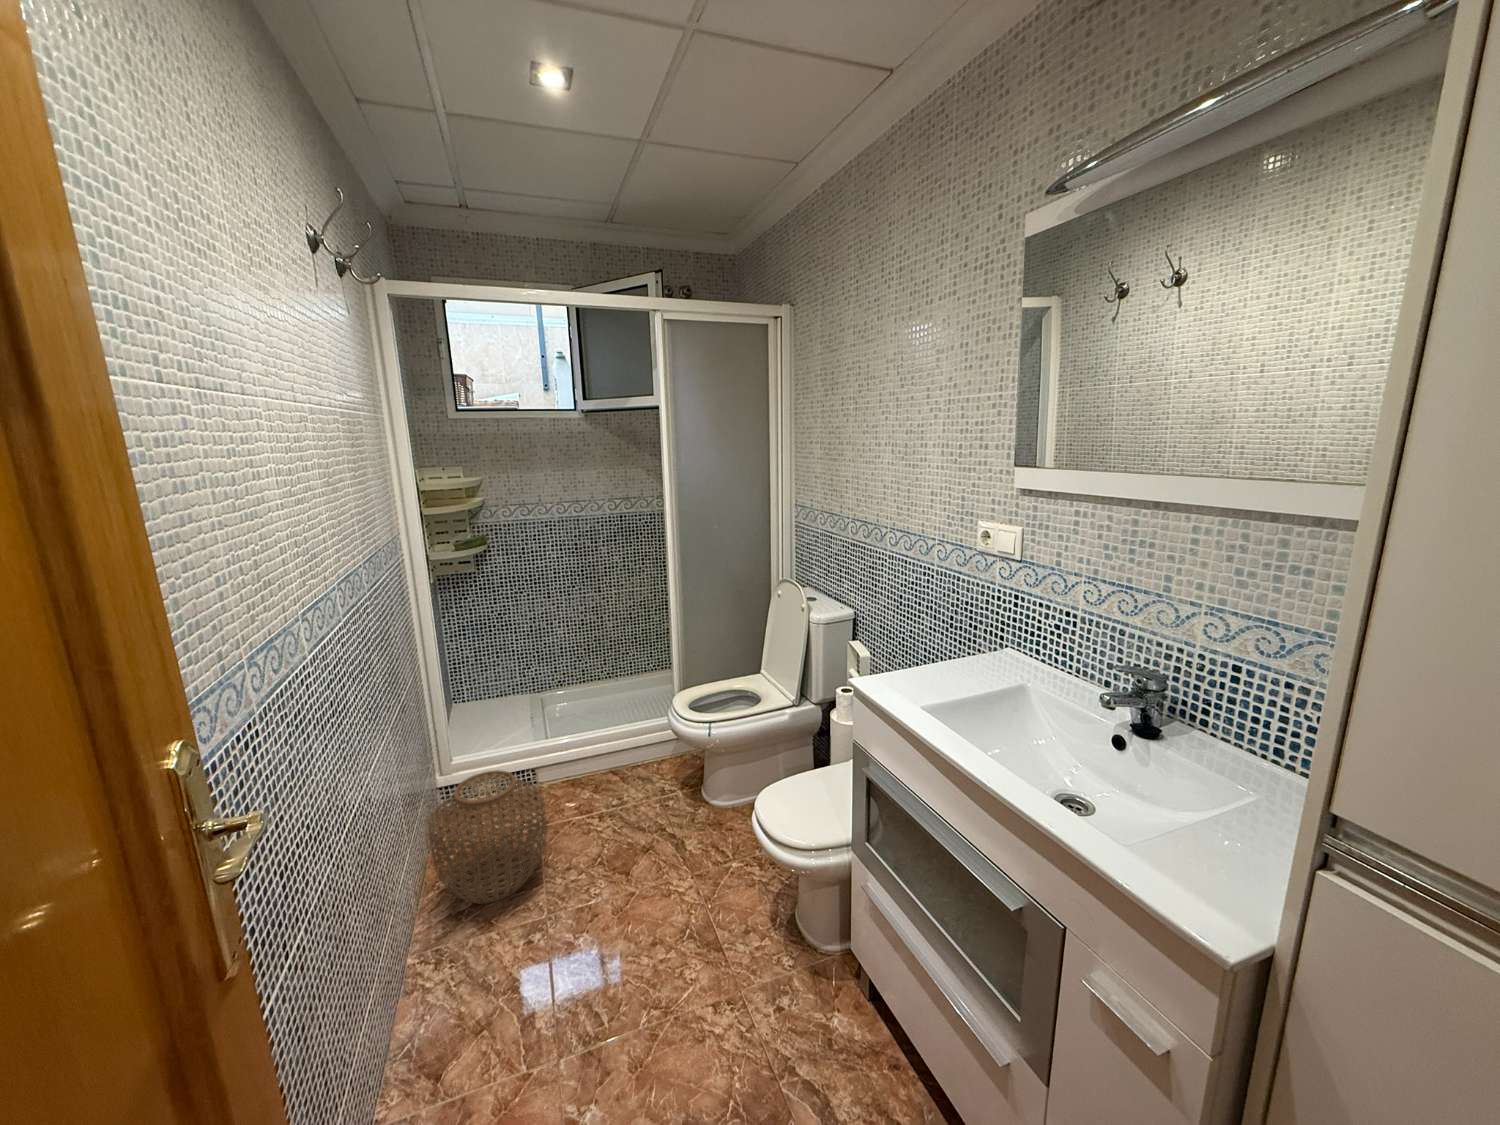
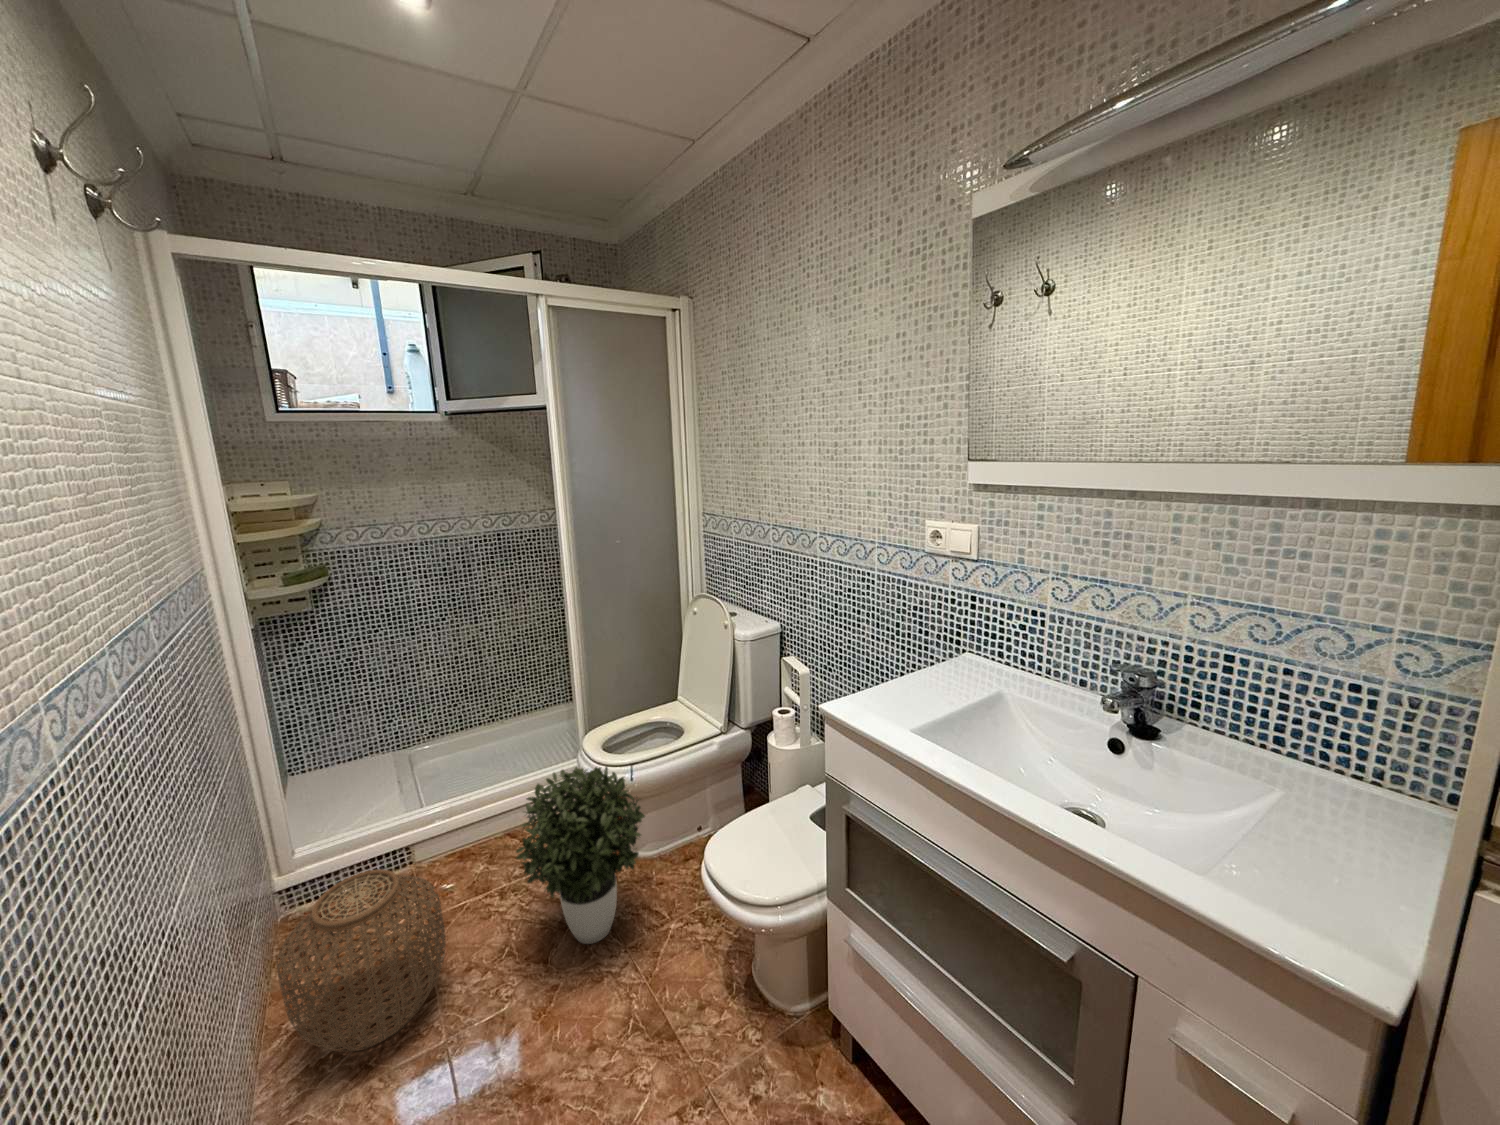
potted plant: none [603,716,712,865] -> present [516,766,645,944]

